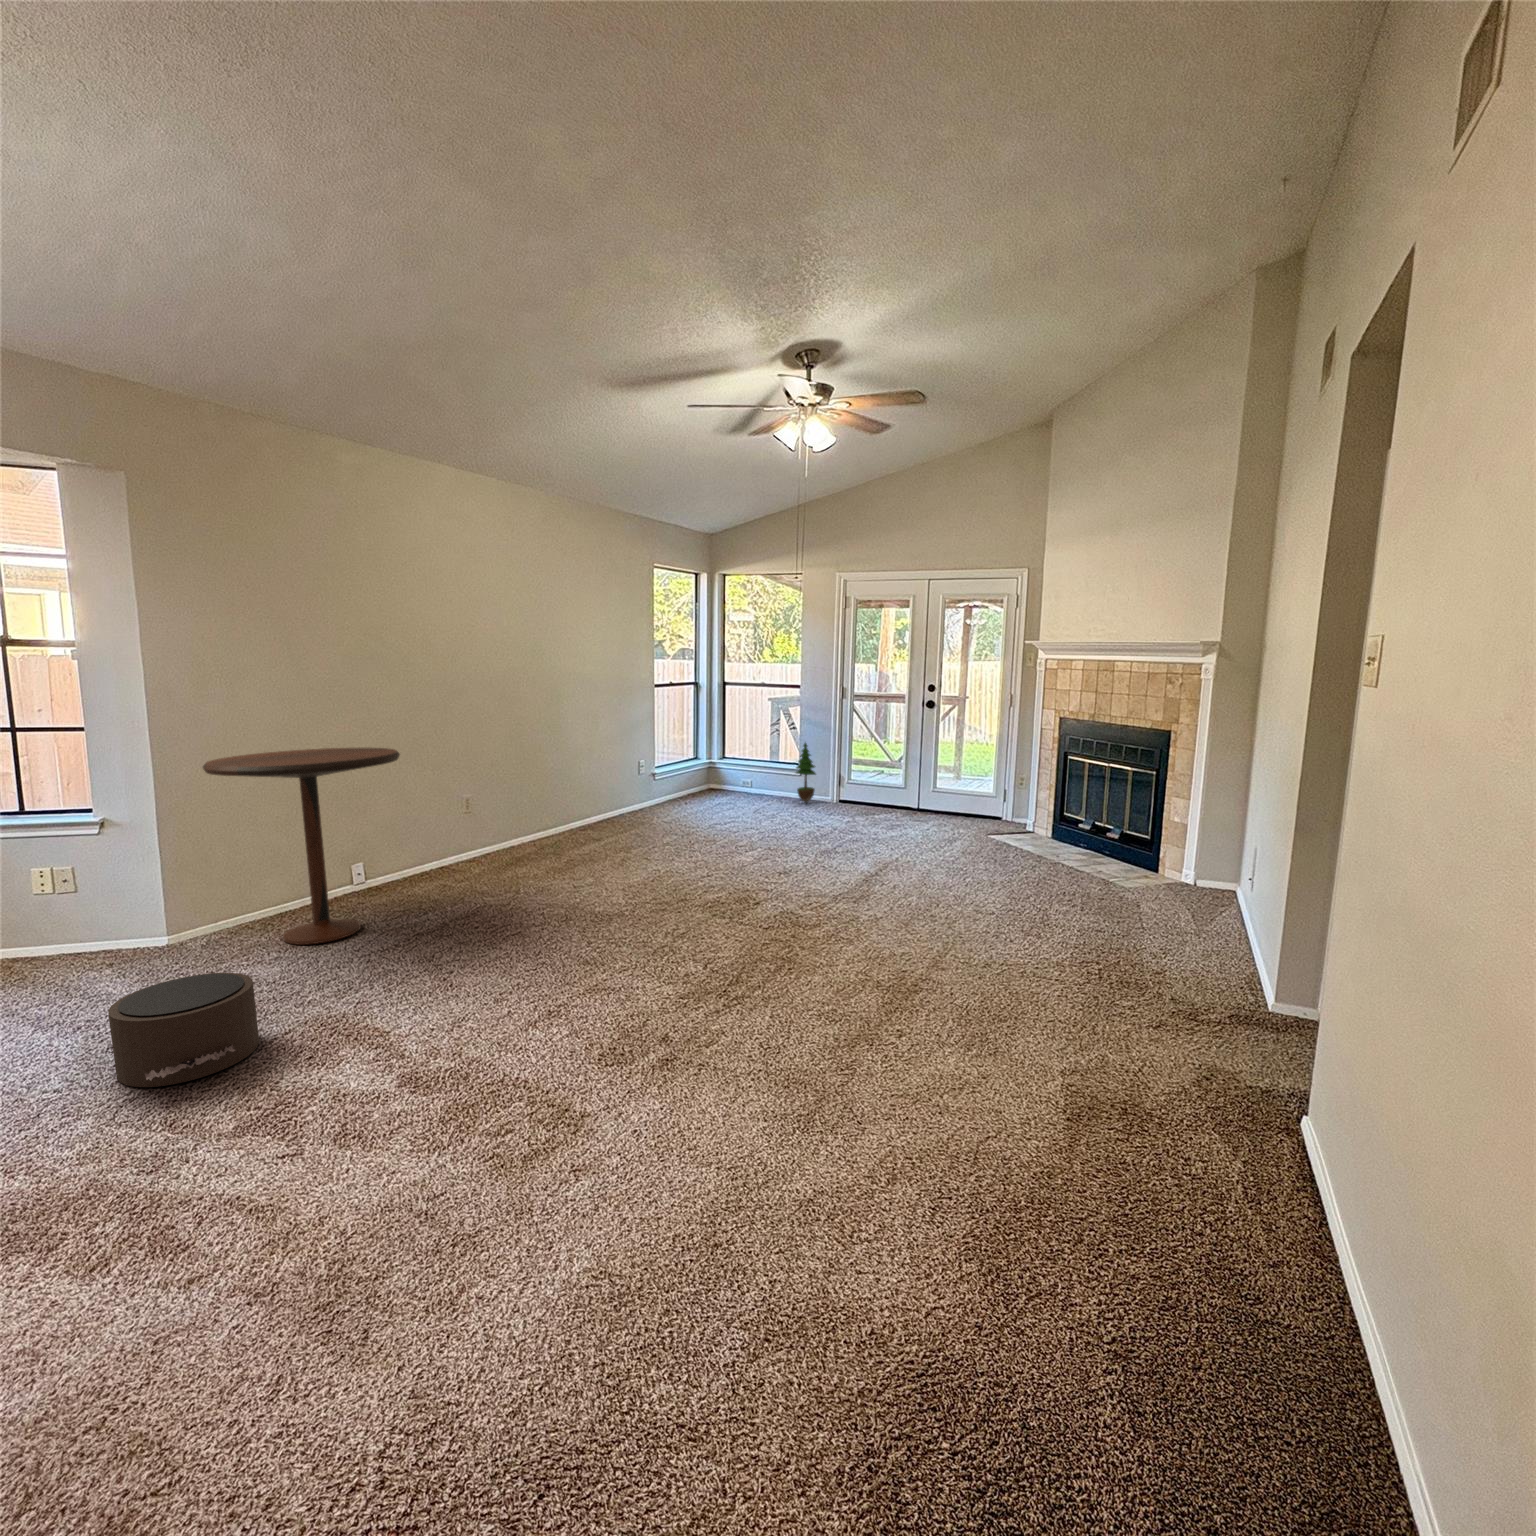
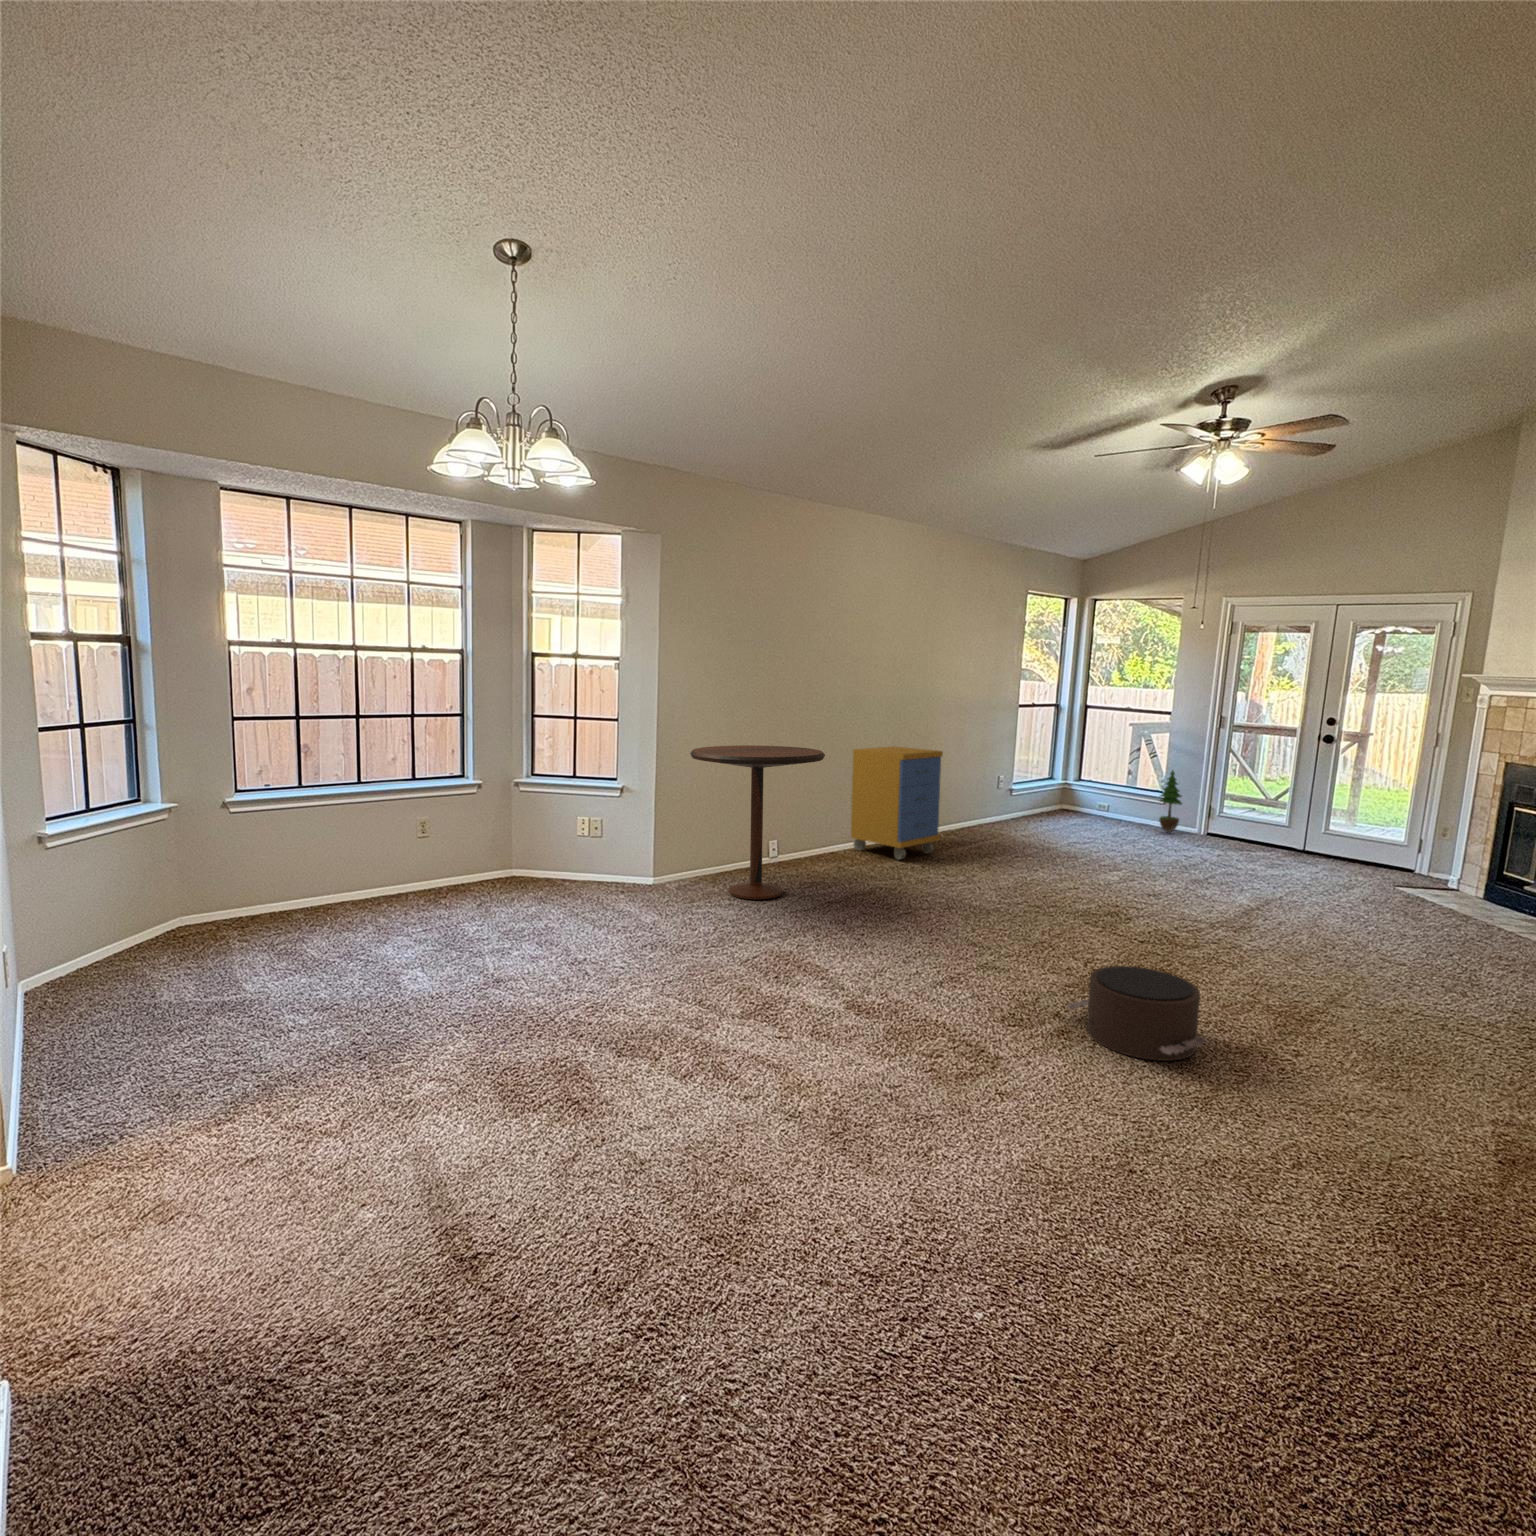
storage cabinet: none [460,738,571,865] -> present [851,746,943,860]
pouf: present [108,973,259,1087] -> present [1067,966,1207,1061]

